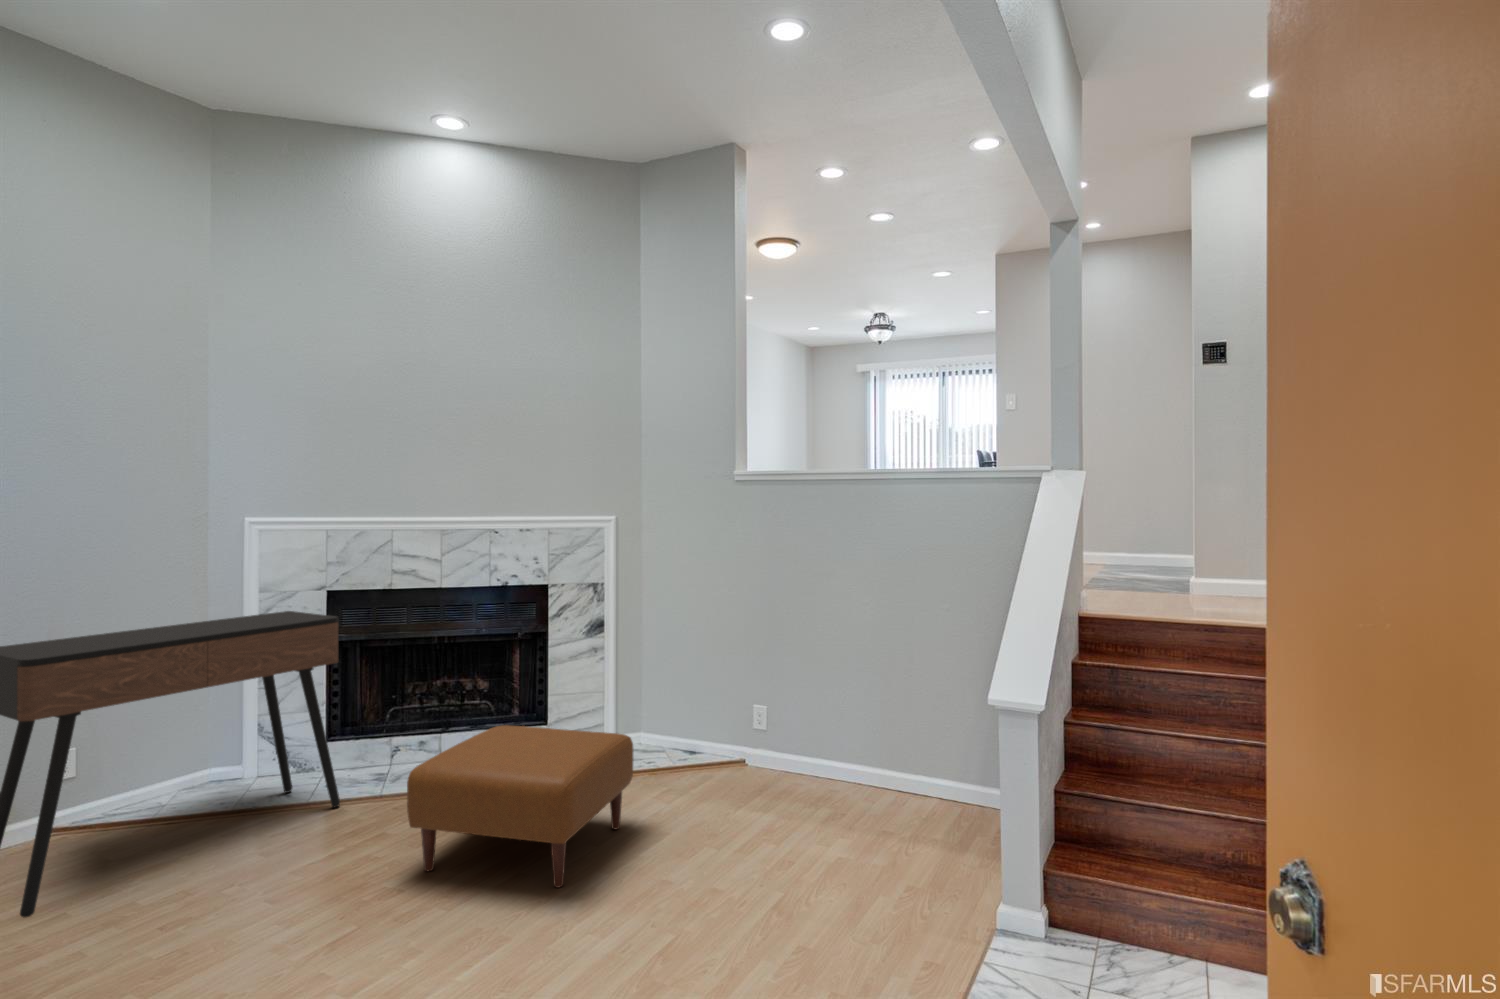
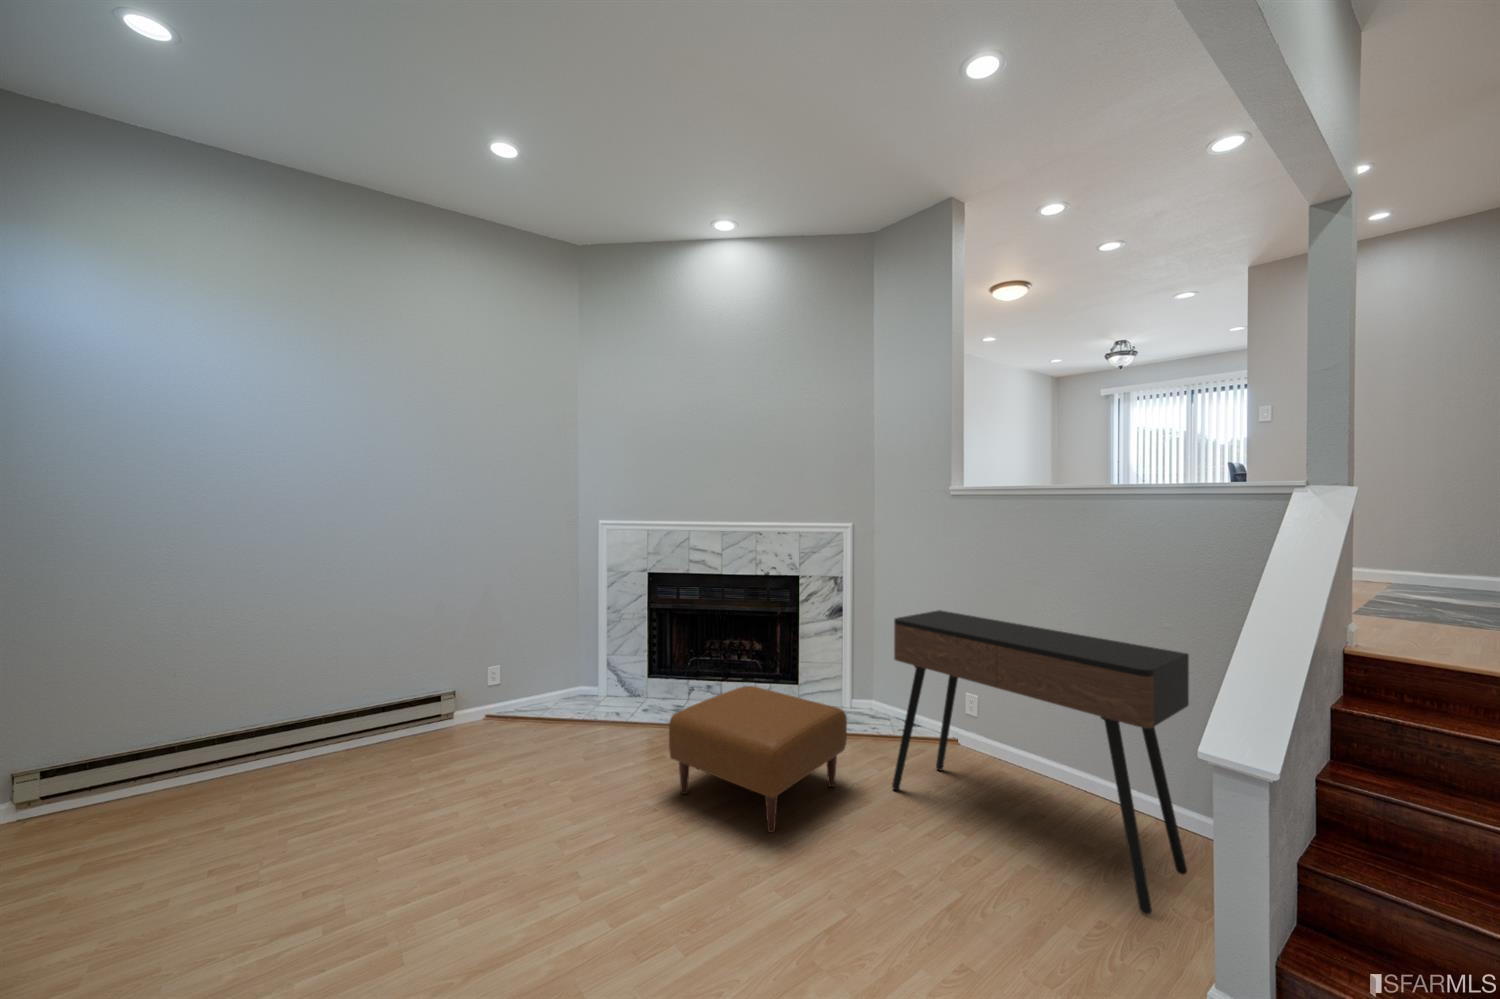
console table: present [0,611,340,918] -> present [892,610,1189,914]

